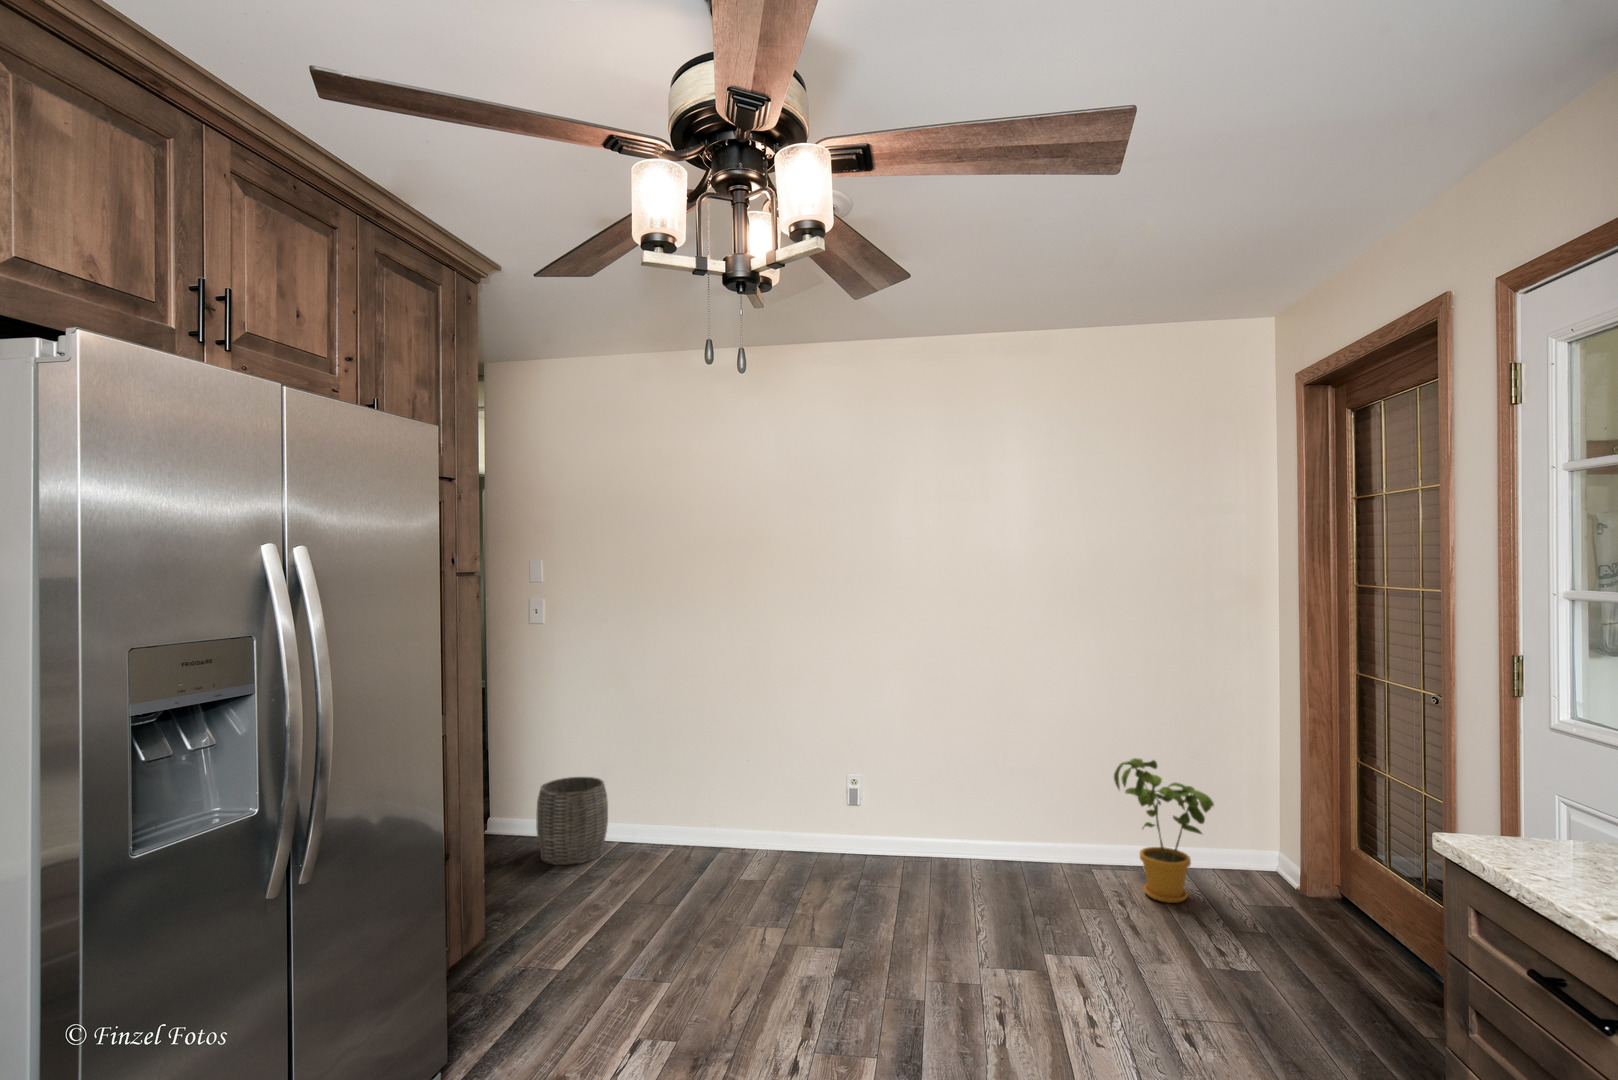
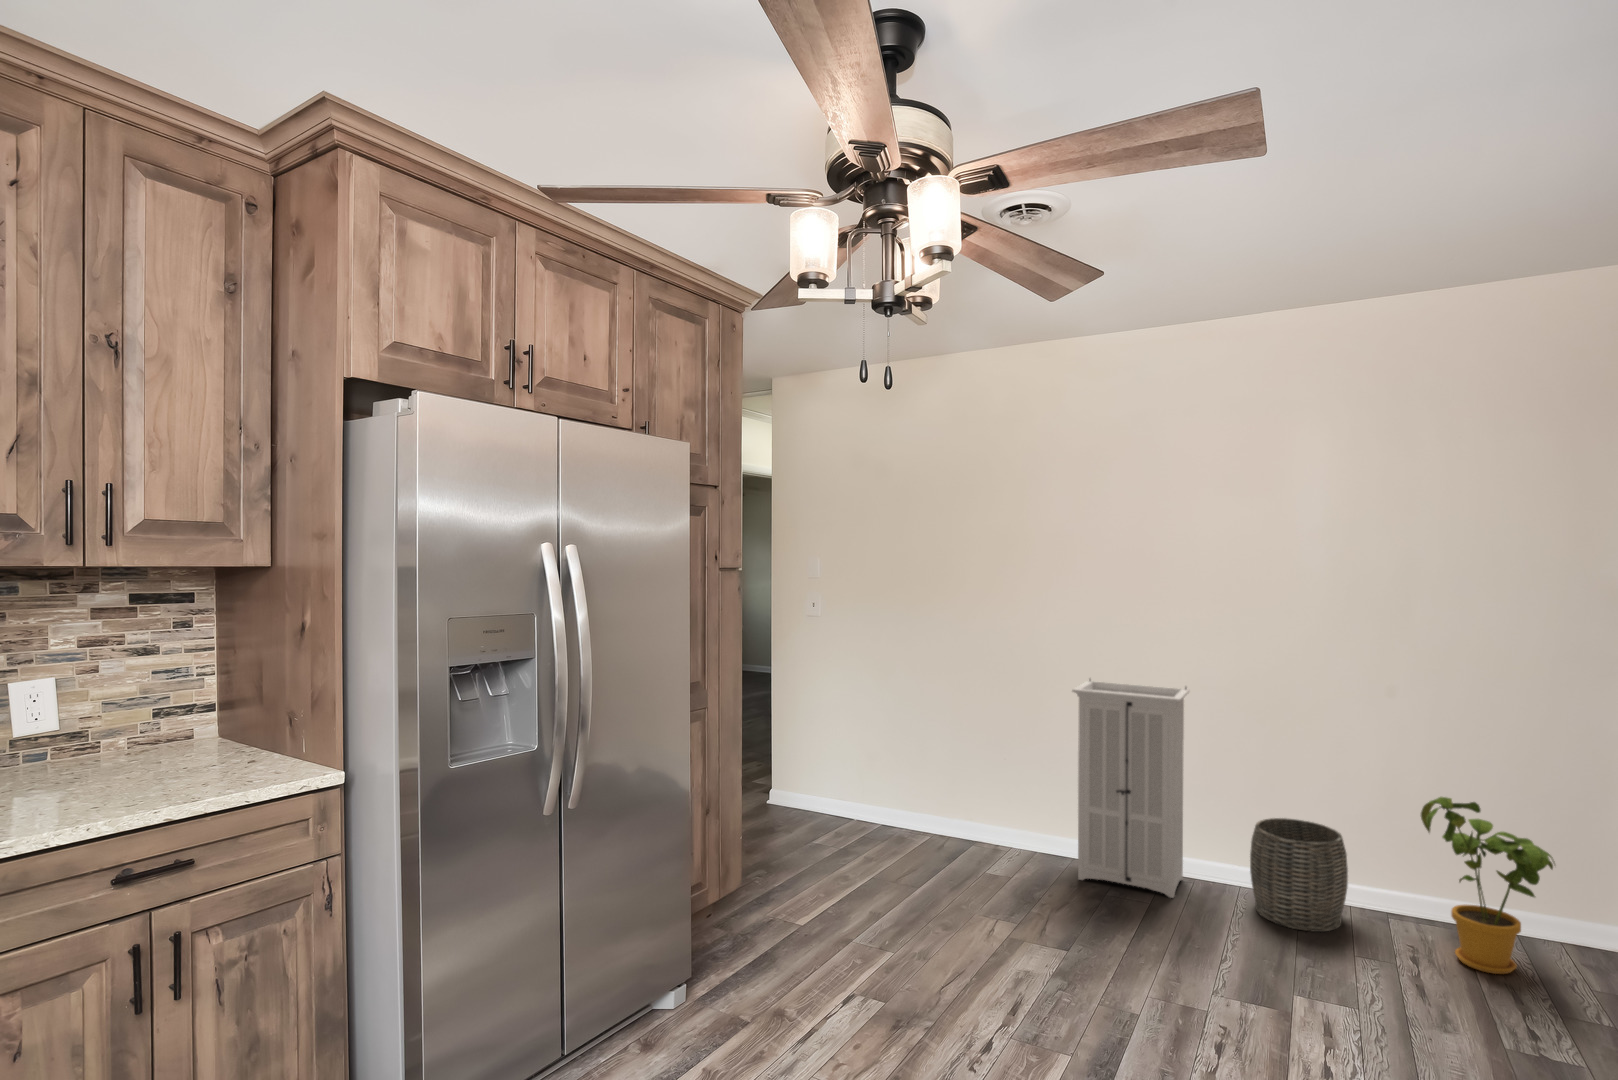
storage cabinet: none [825,679,923,877] -> present [1072,680,1189,898]
woven basket: present [536,777,608,865] -> present [1250,818,1348,932]

